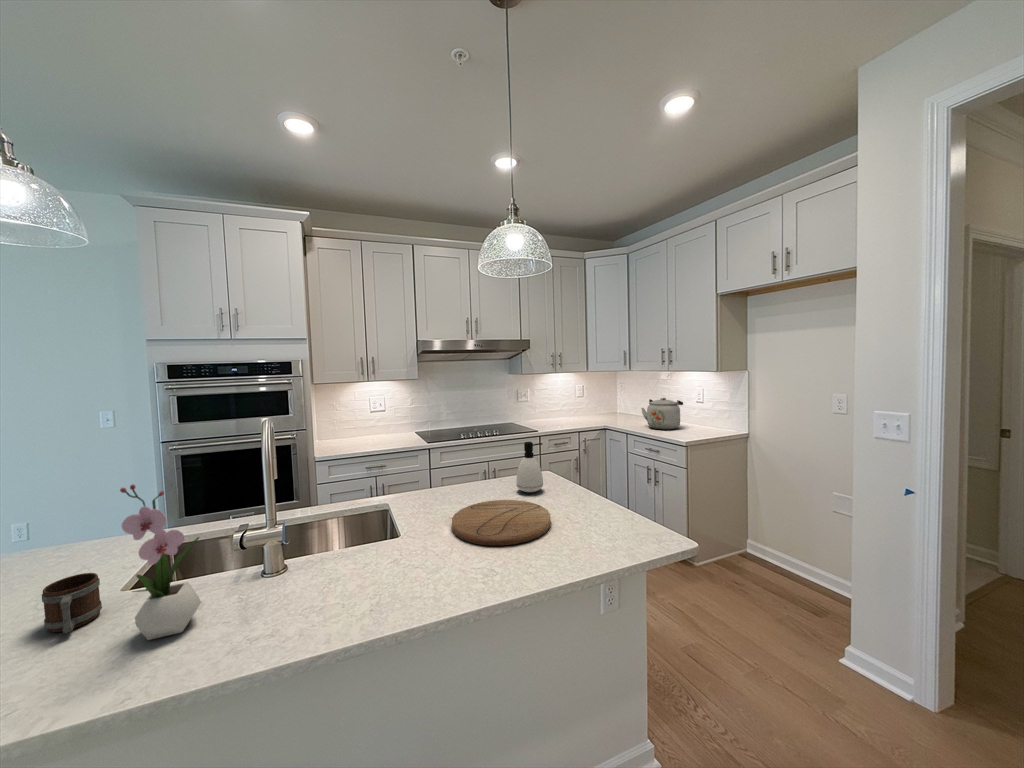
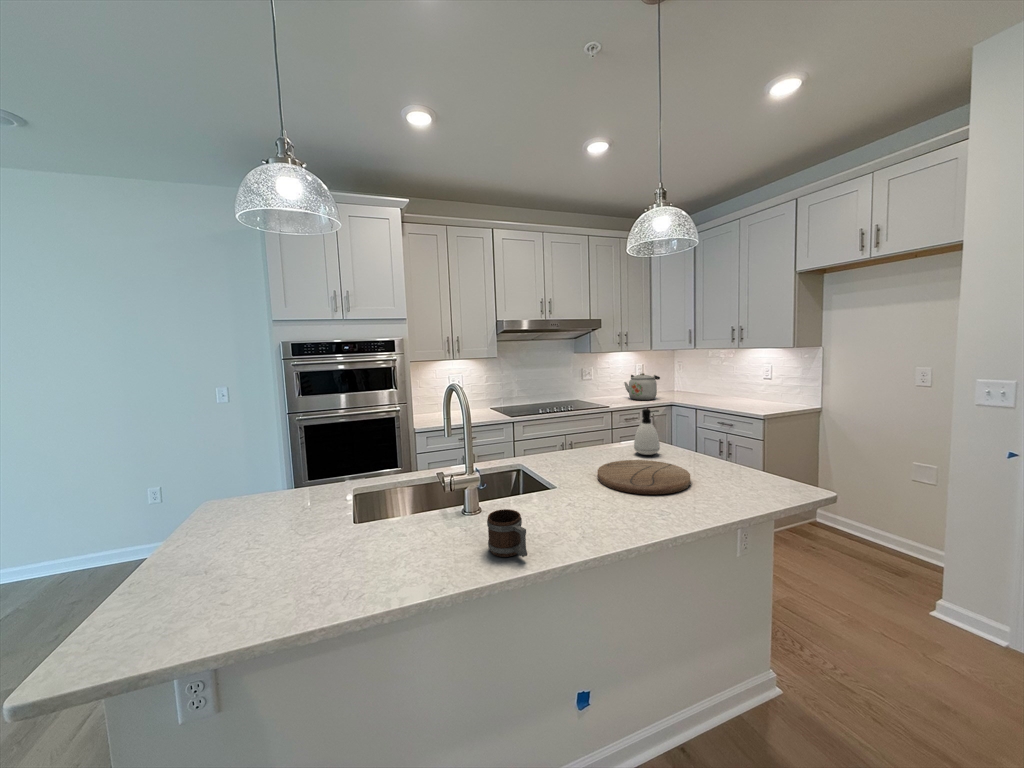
kettle: present [641,398,683,429] -> present [624,373,660,400]
flower arrangement: present [120,485,201,640] -> none [401,429,446,557]
mug: present [42,573,102,634] -> present [487,509,527,557]

